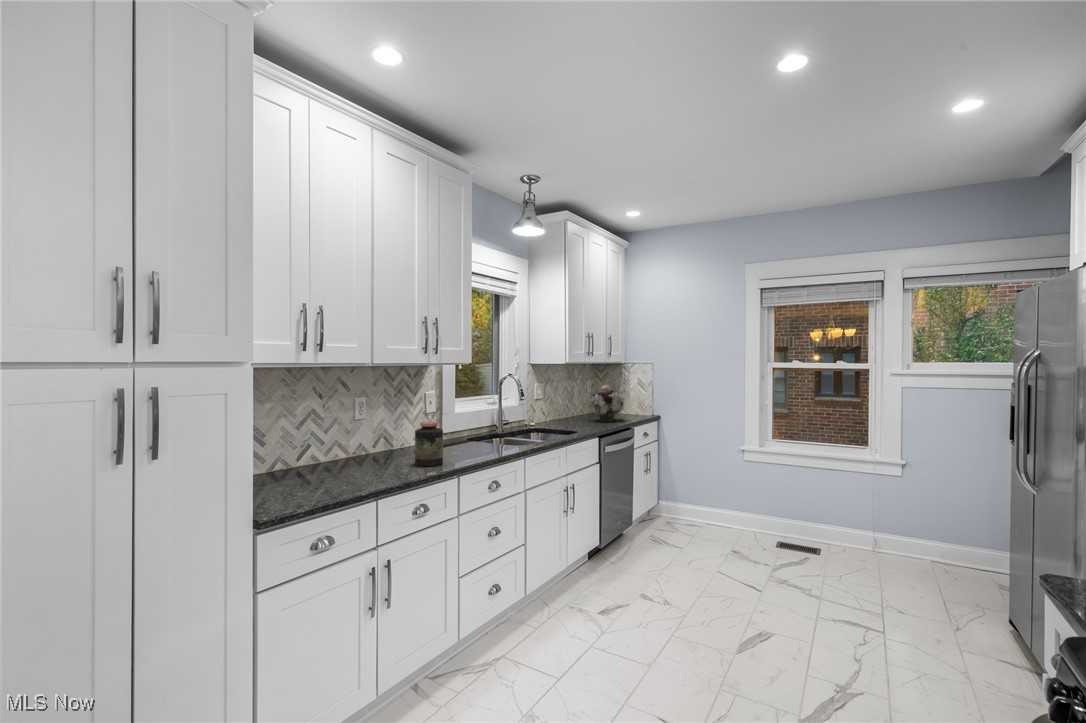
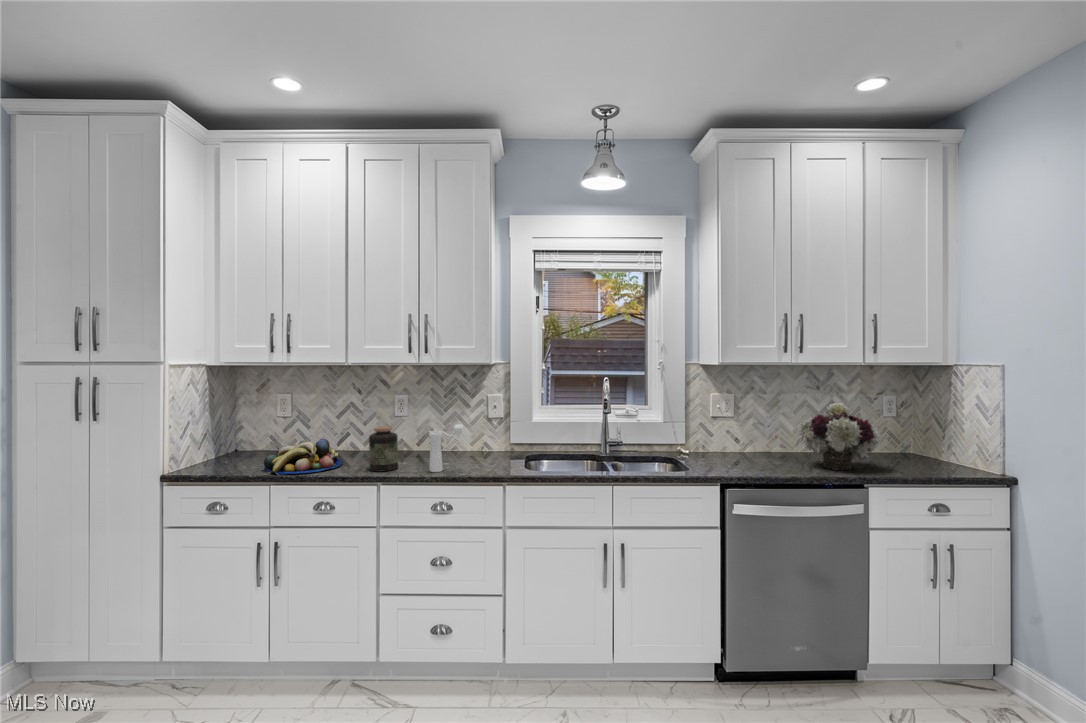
pepper mill: none [465,412,492,457] -> present [429,425,463,472]
fruit bowl: none [307,446,397,489] -> present [263,439,343,475]

